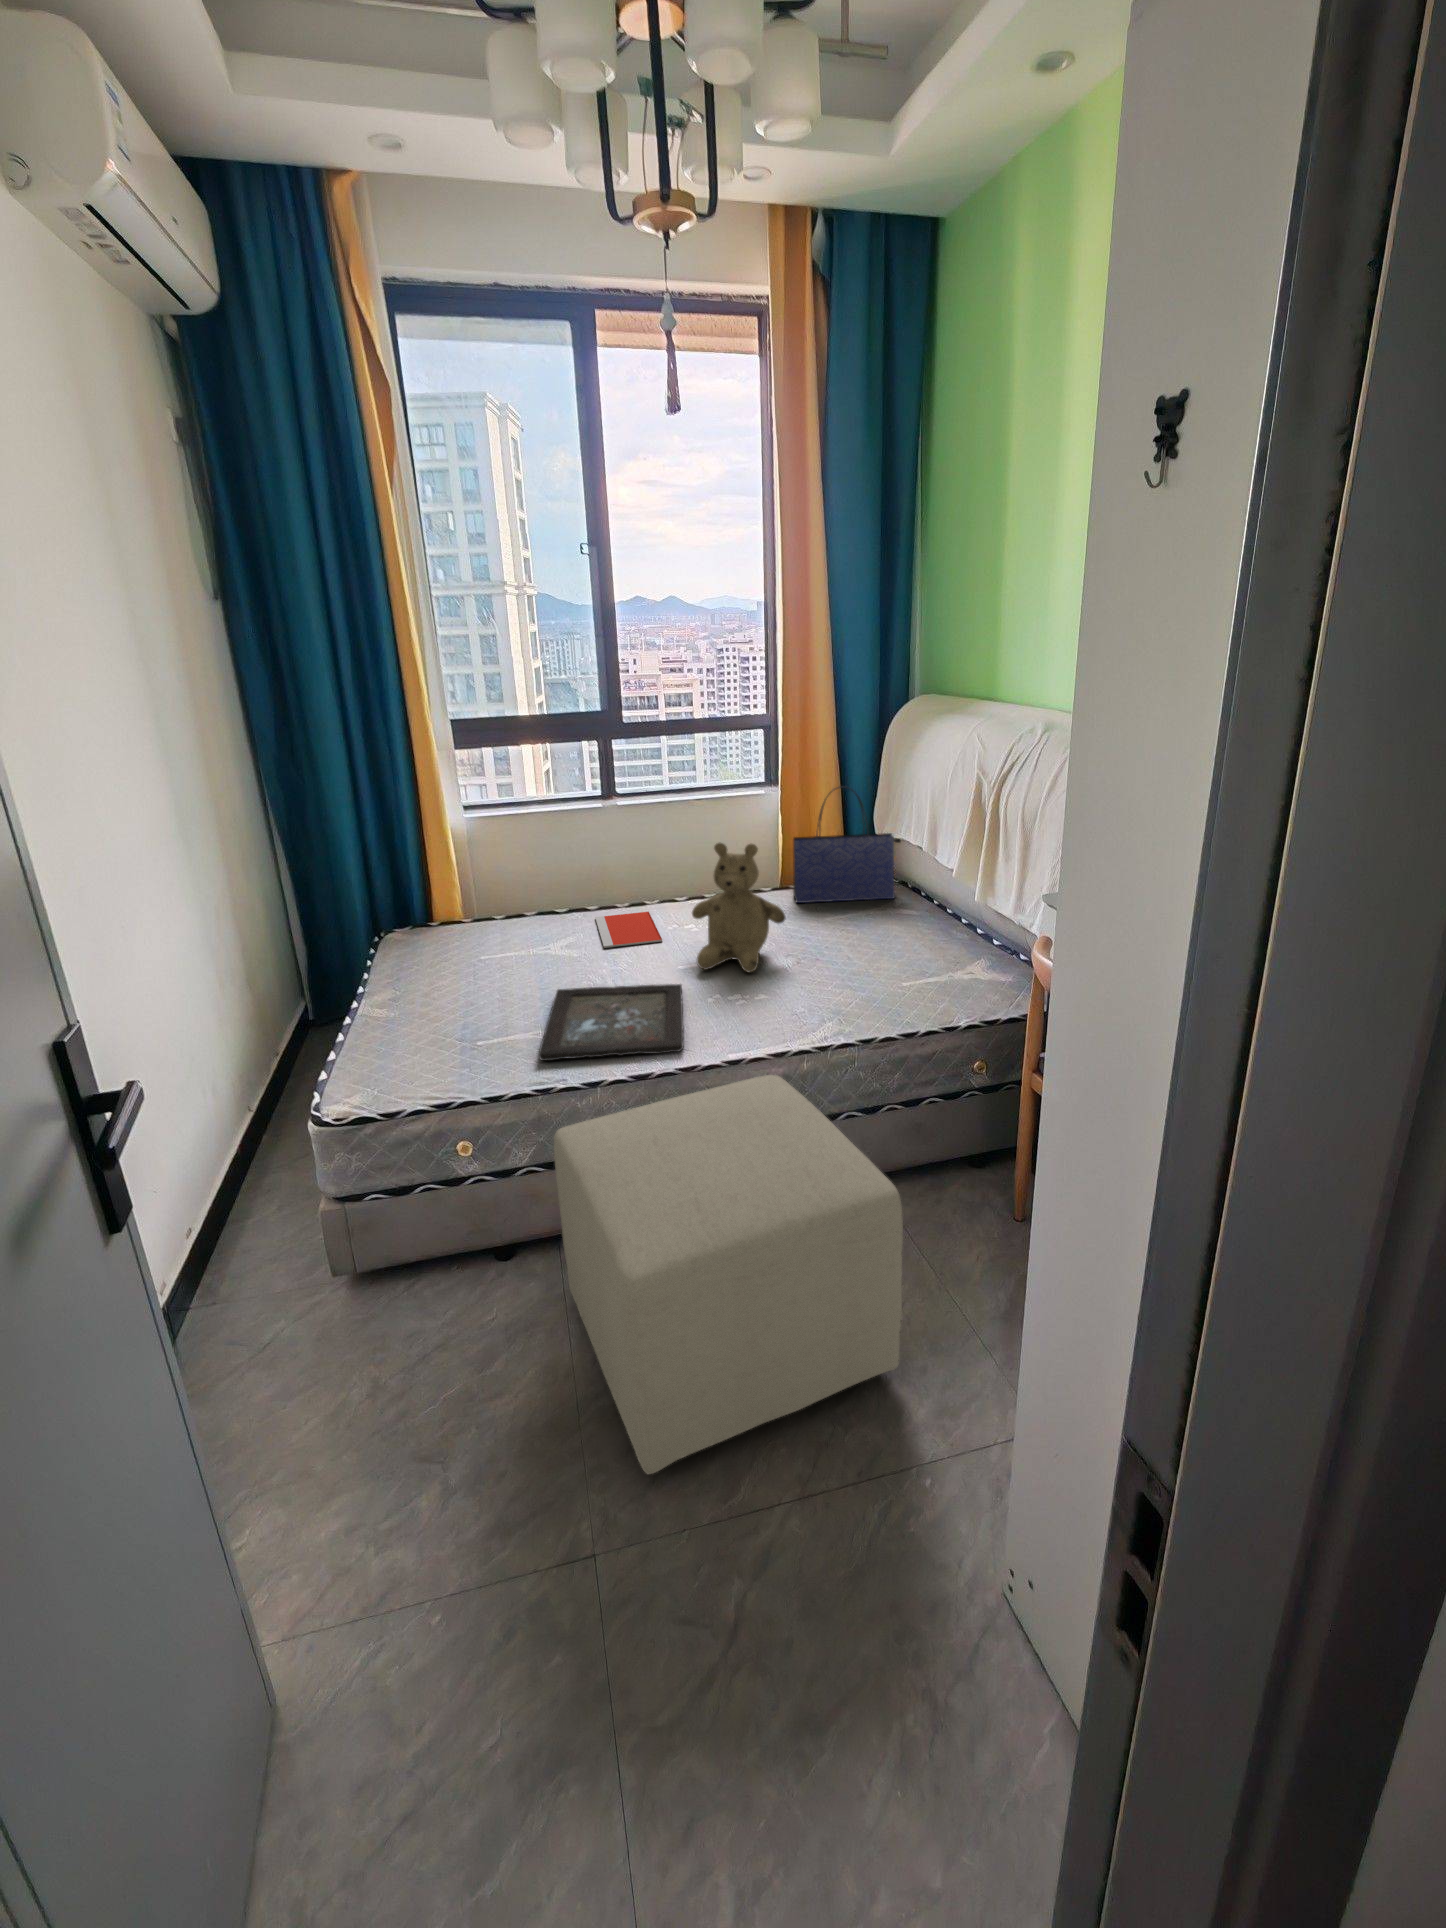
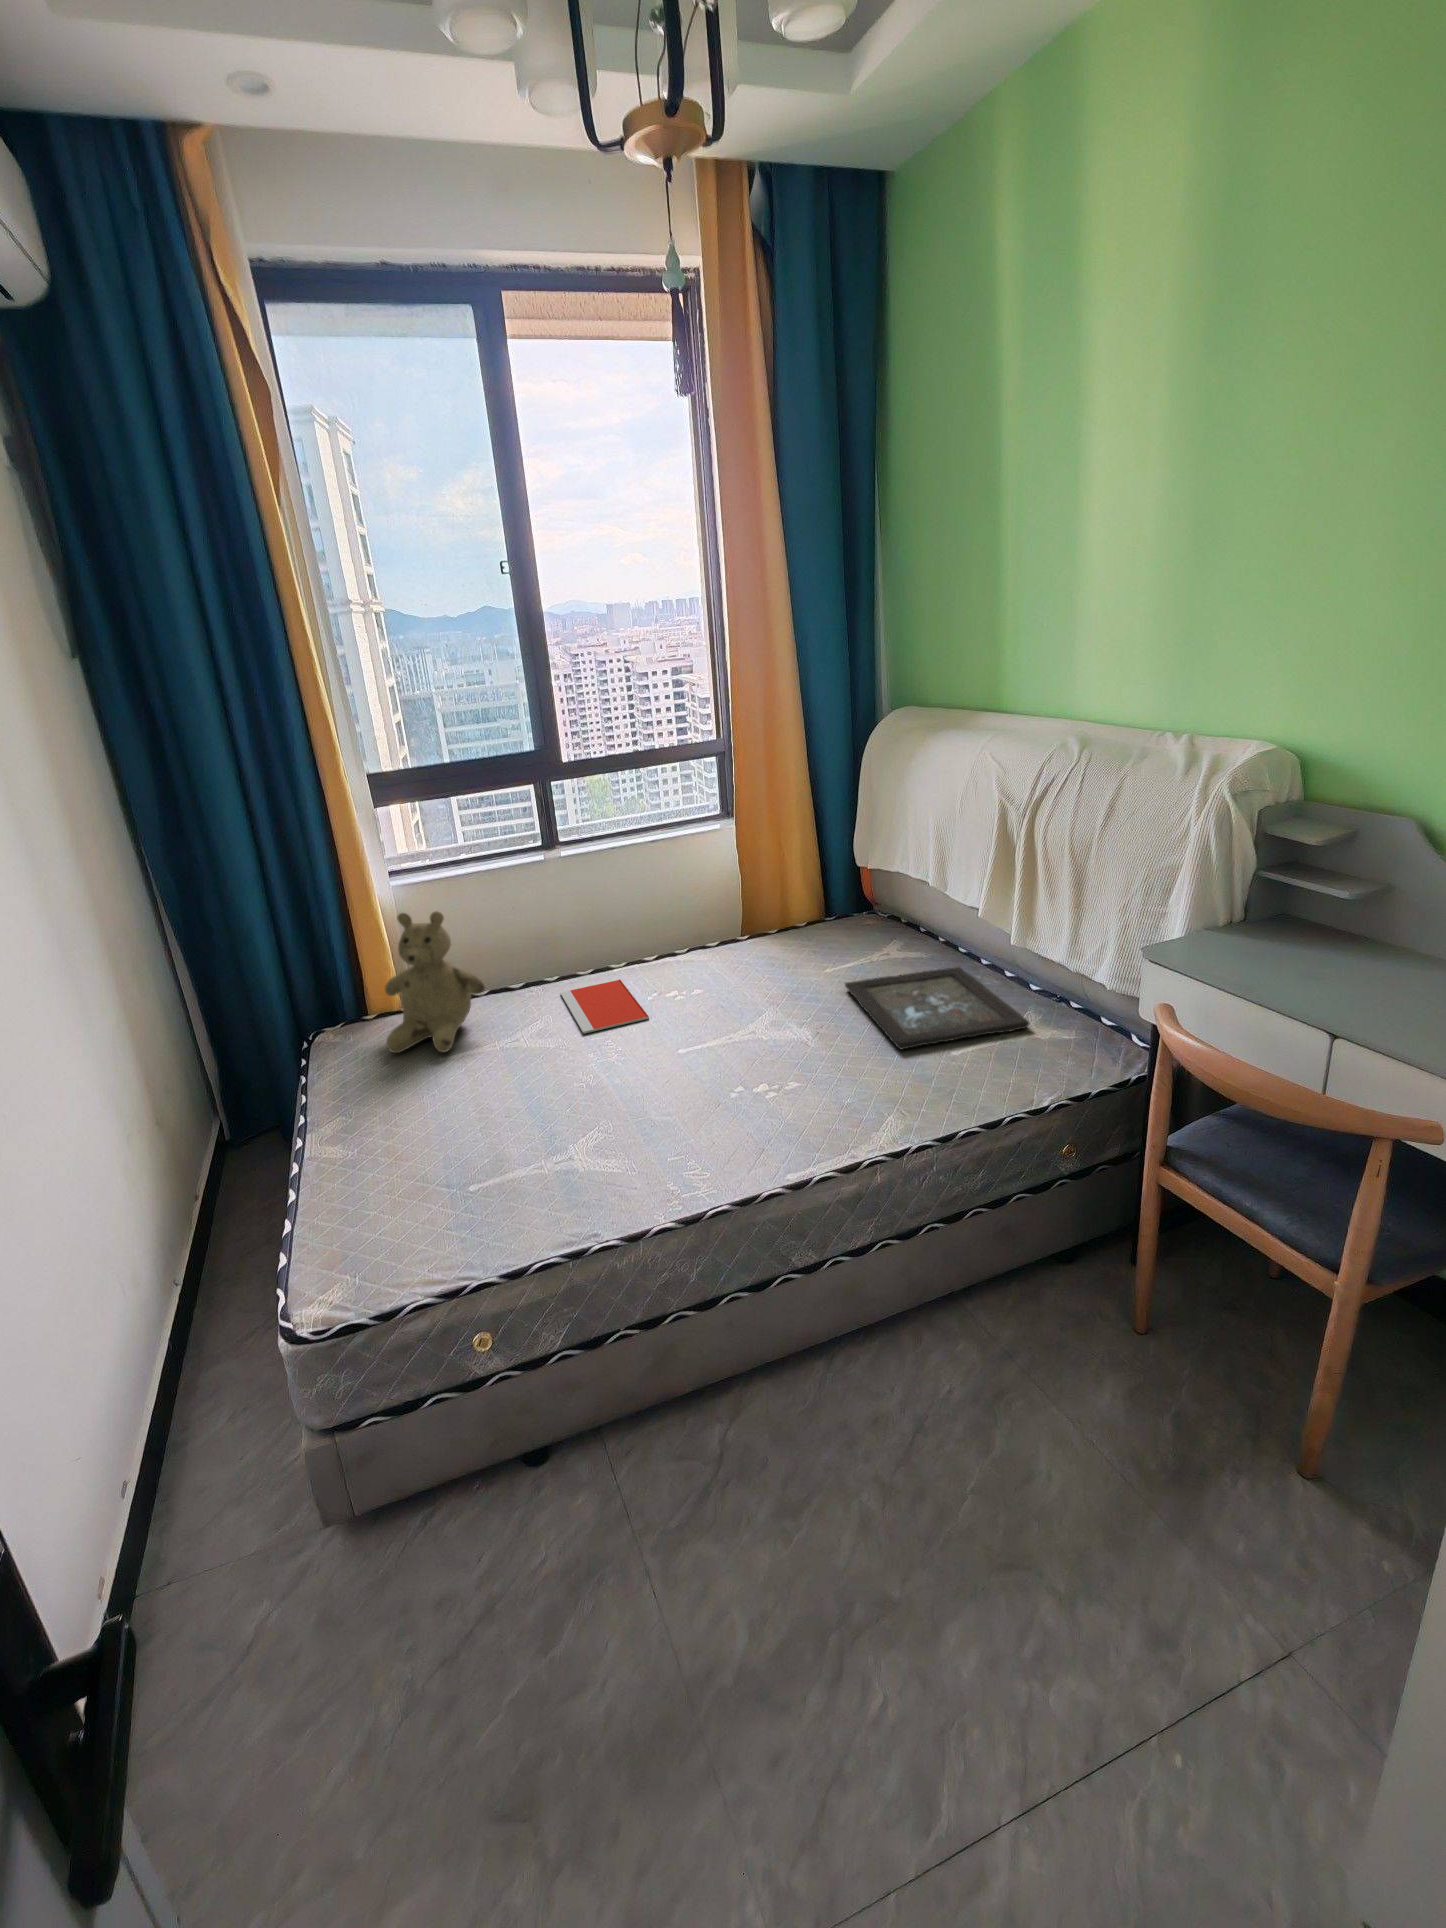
tote bag: present [793,786,901,903] -> none [776,819,896,954]
teddy bear: present [692,843,786,972] -> present [385,911,485,1053]
tray: present [539,984,683,1061] -> present [845,967,1029,1049]
ottoman: present [554,1075,903,1474] -> none [613,1205,1097,1812]

